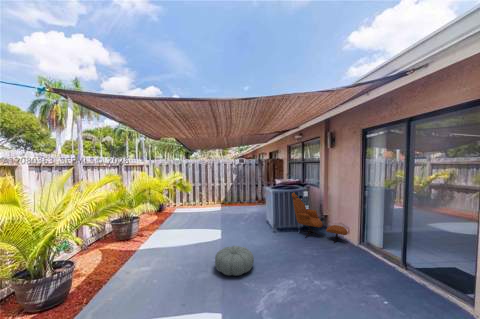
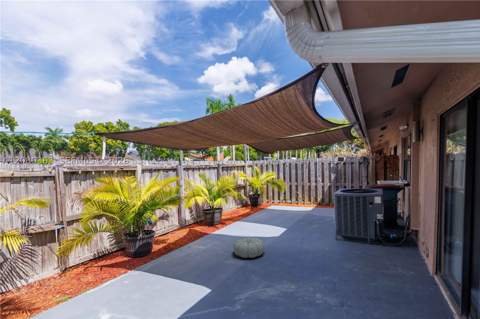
lounge chair: present [292,193,348,243] -> none [340,199,394,264]

